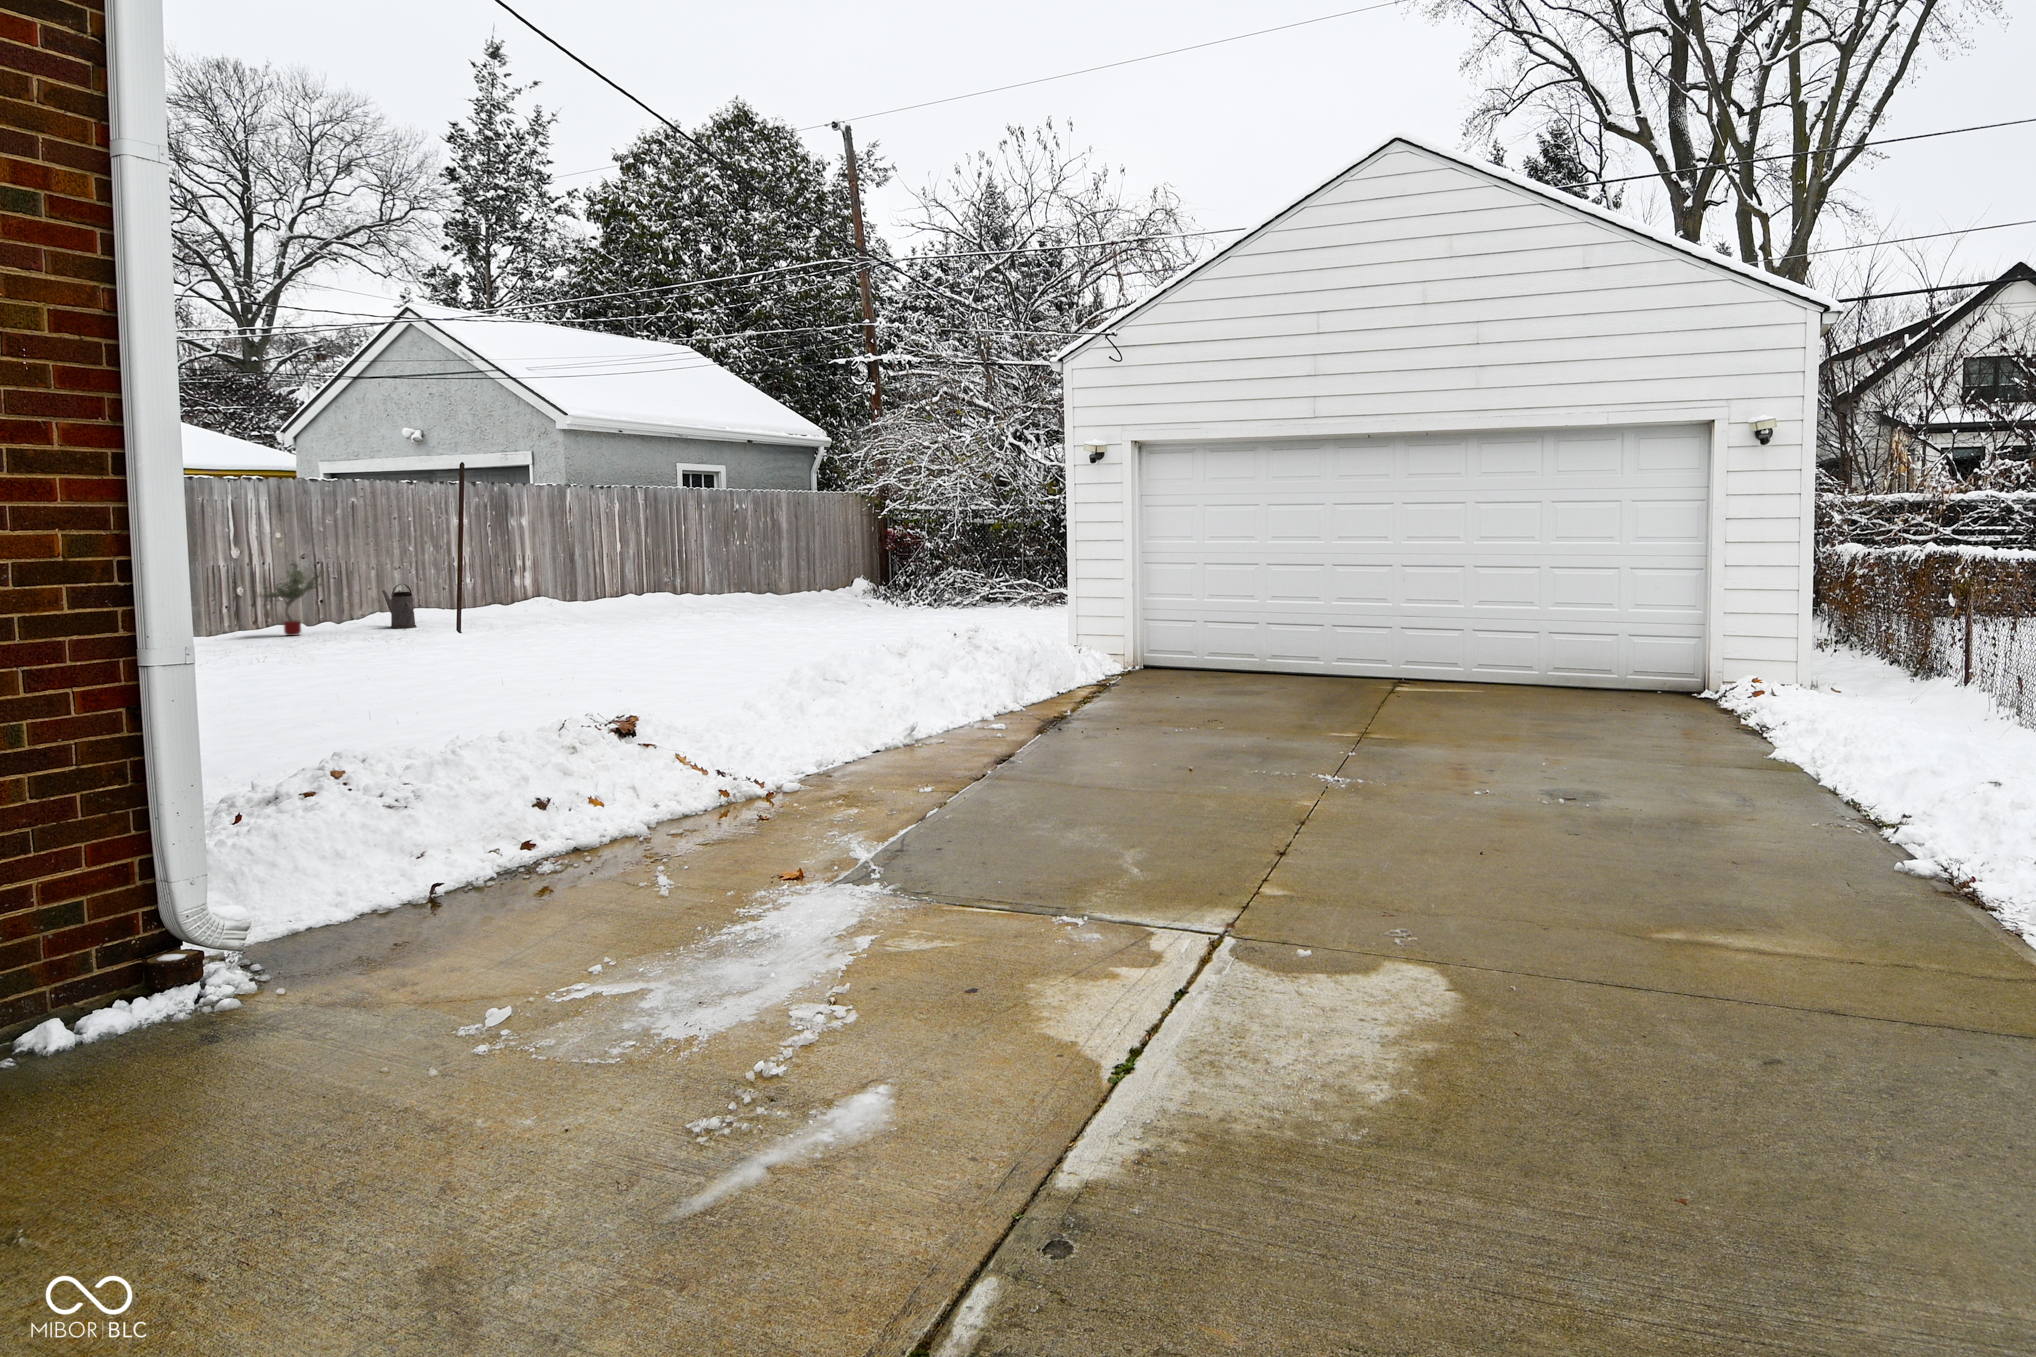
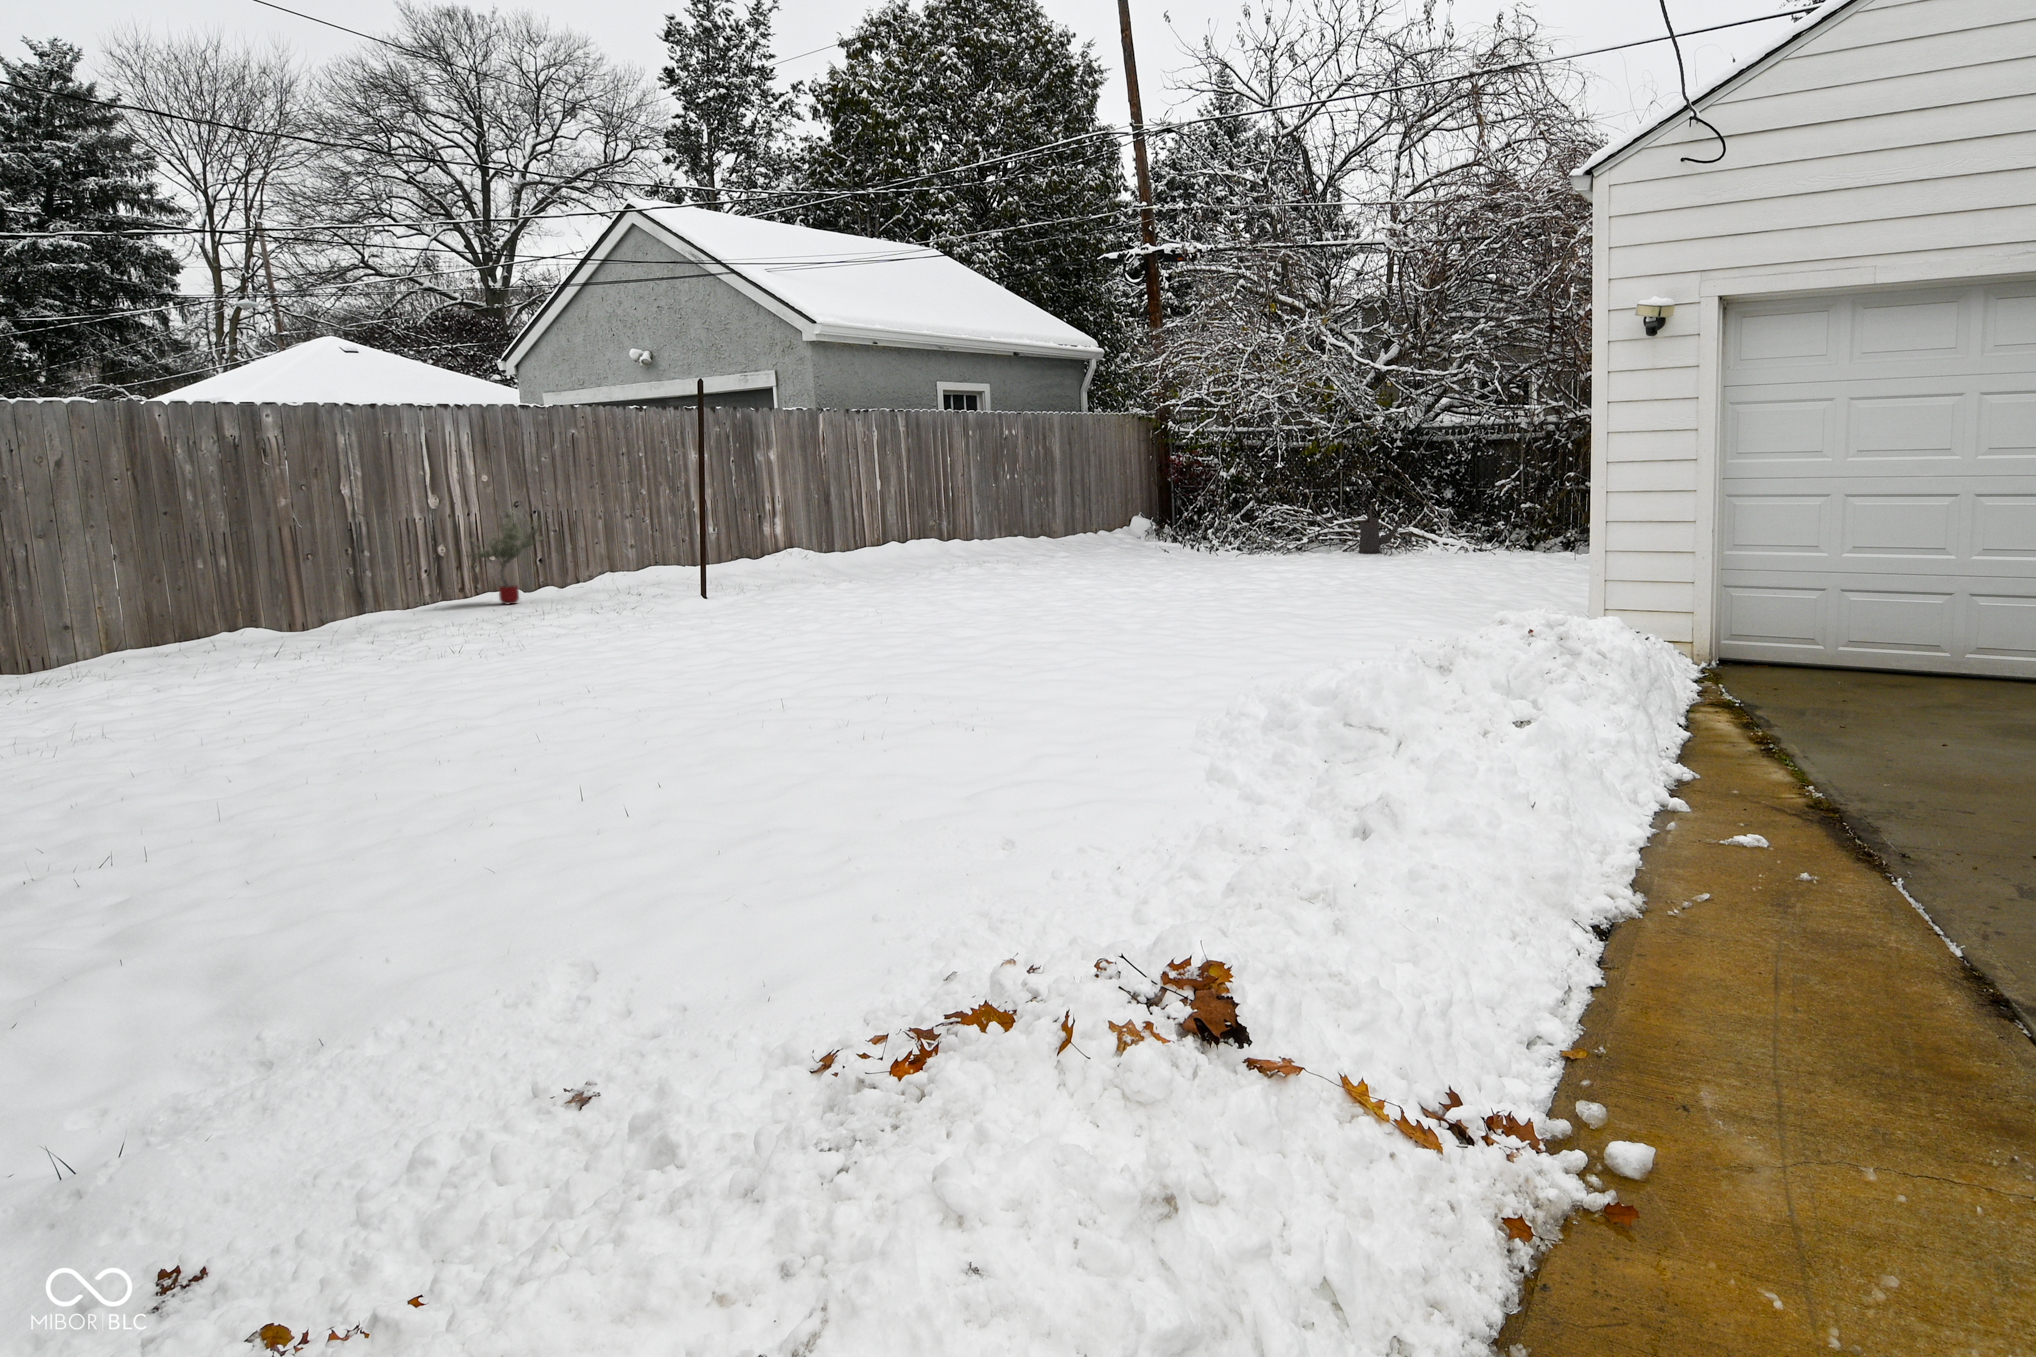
watering can: present [382,584,416,628] -> present [1352,510,1406,554]

